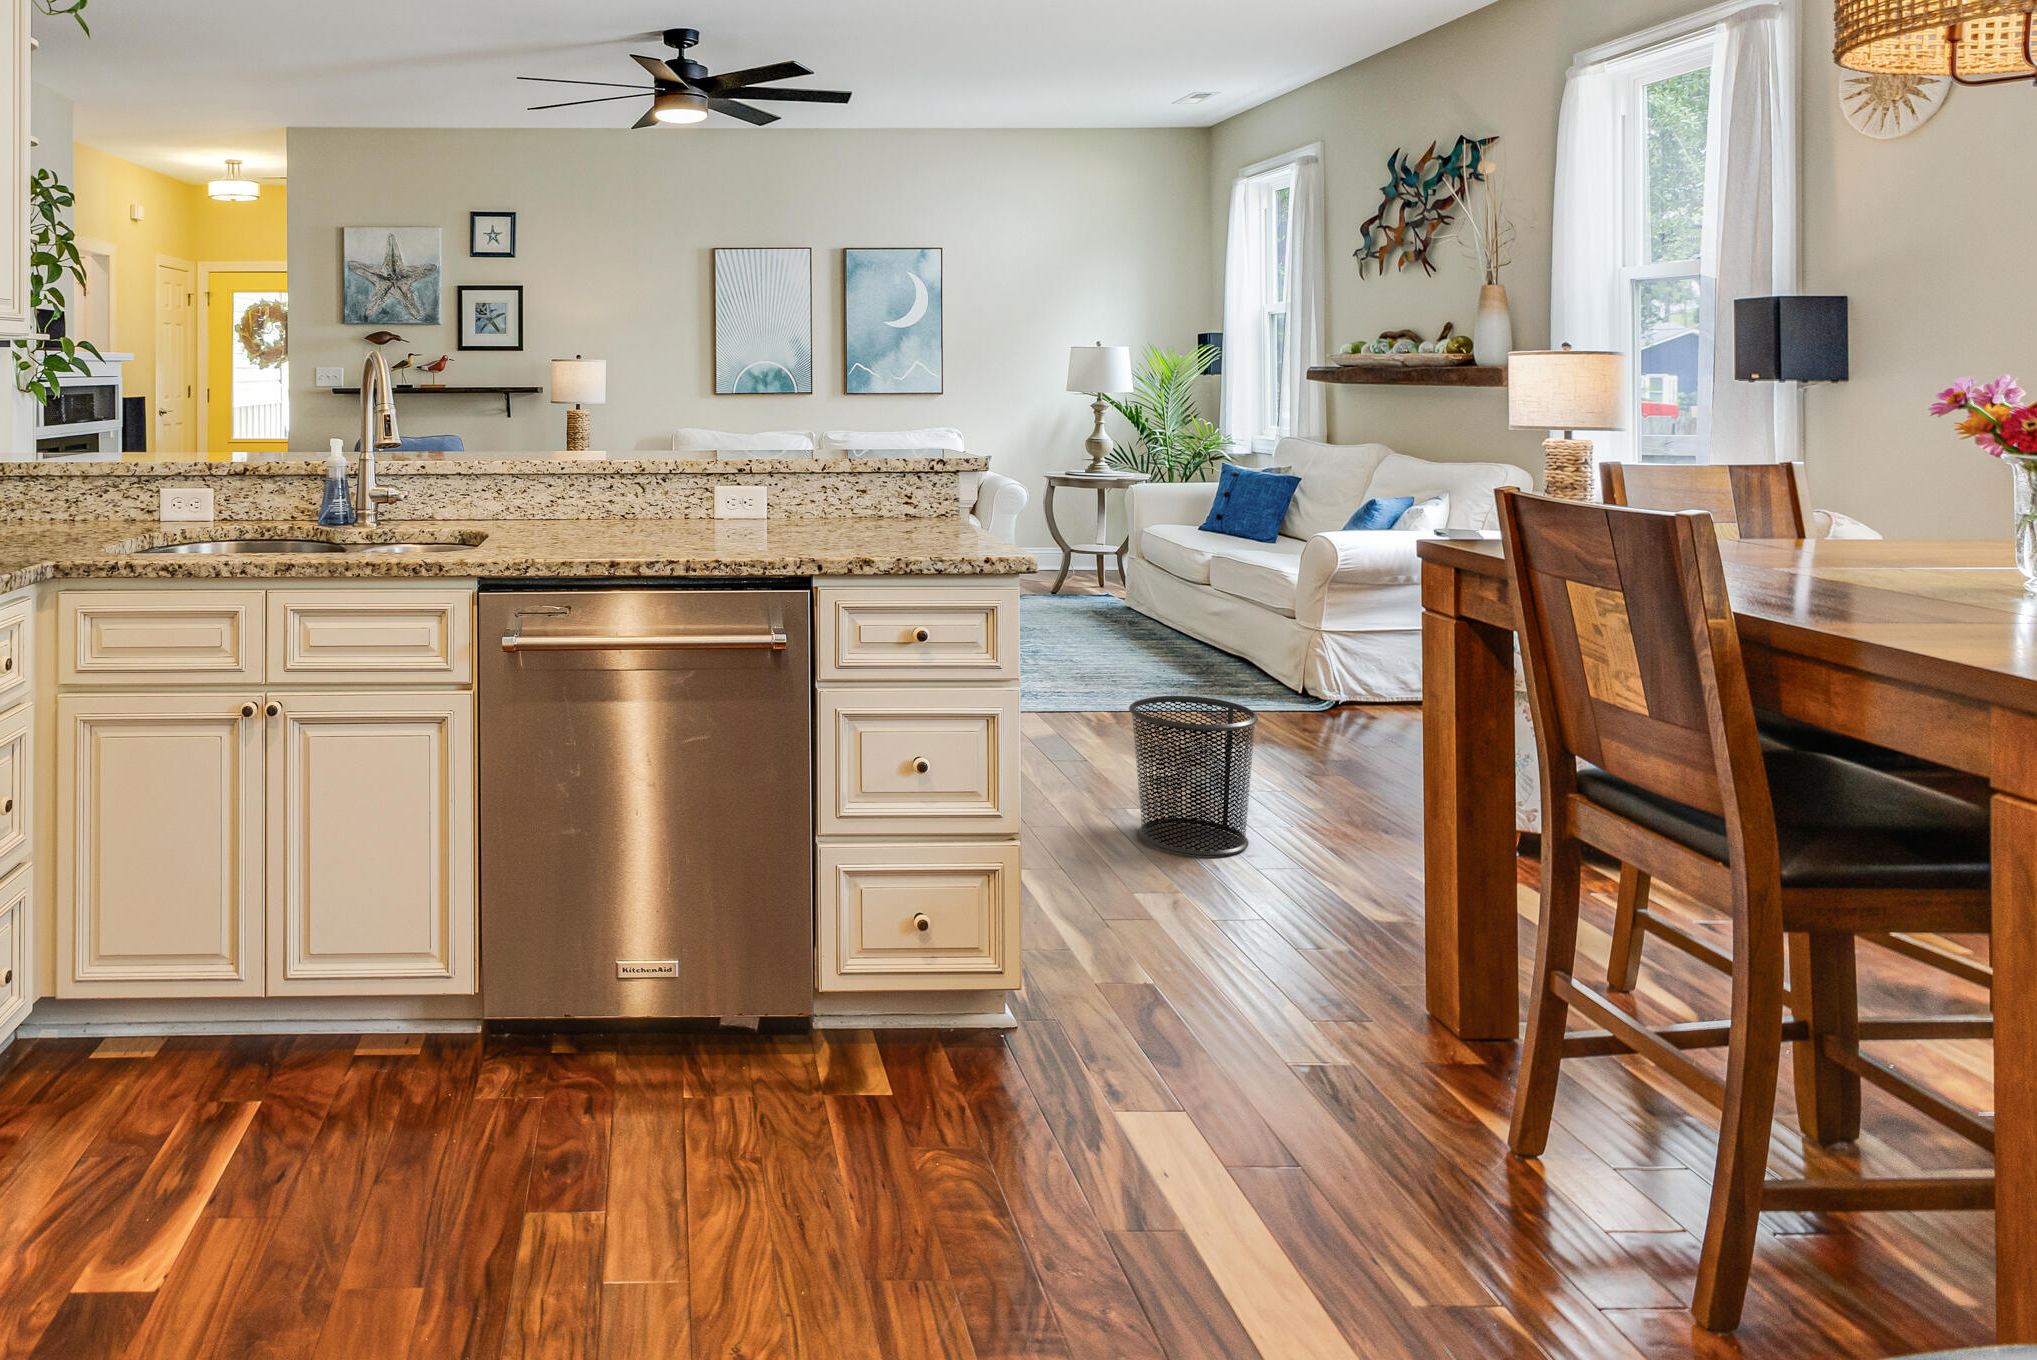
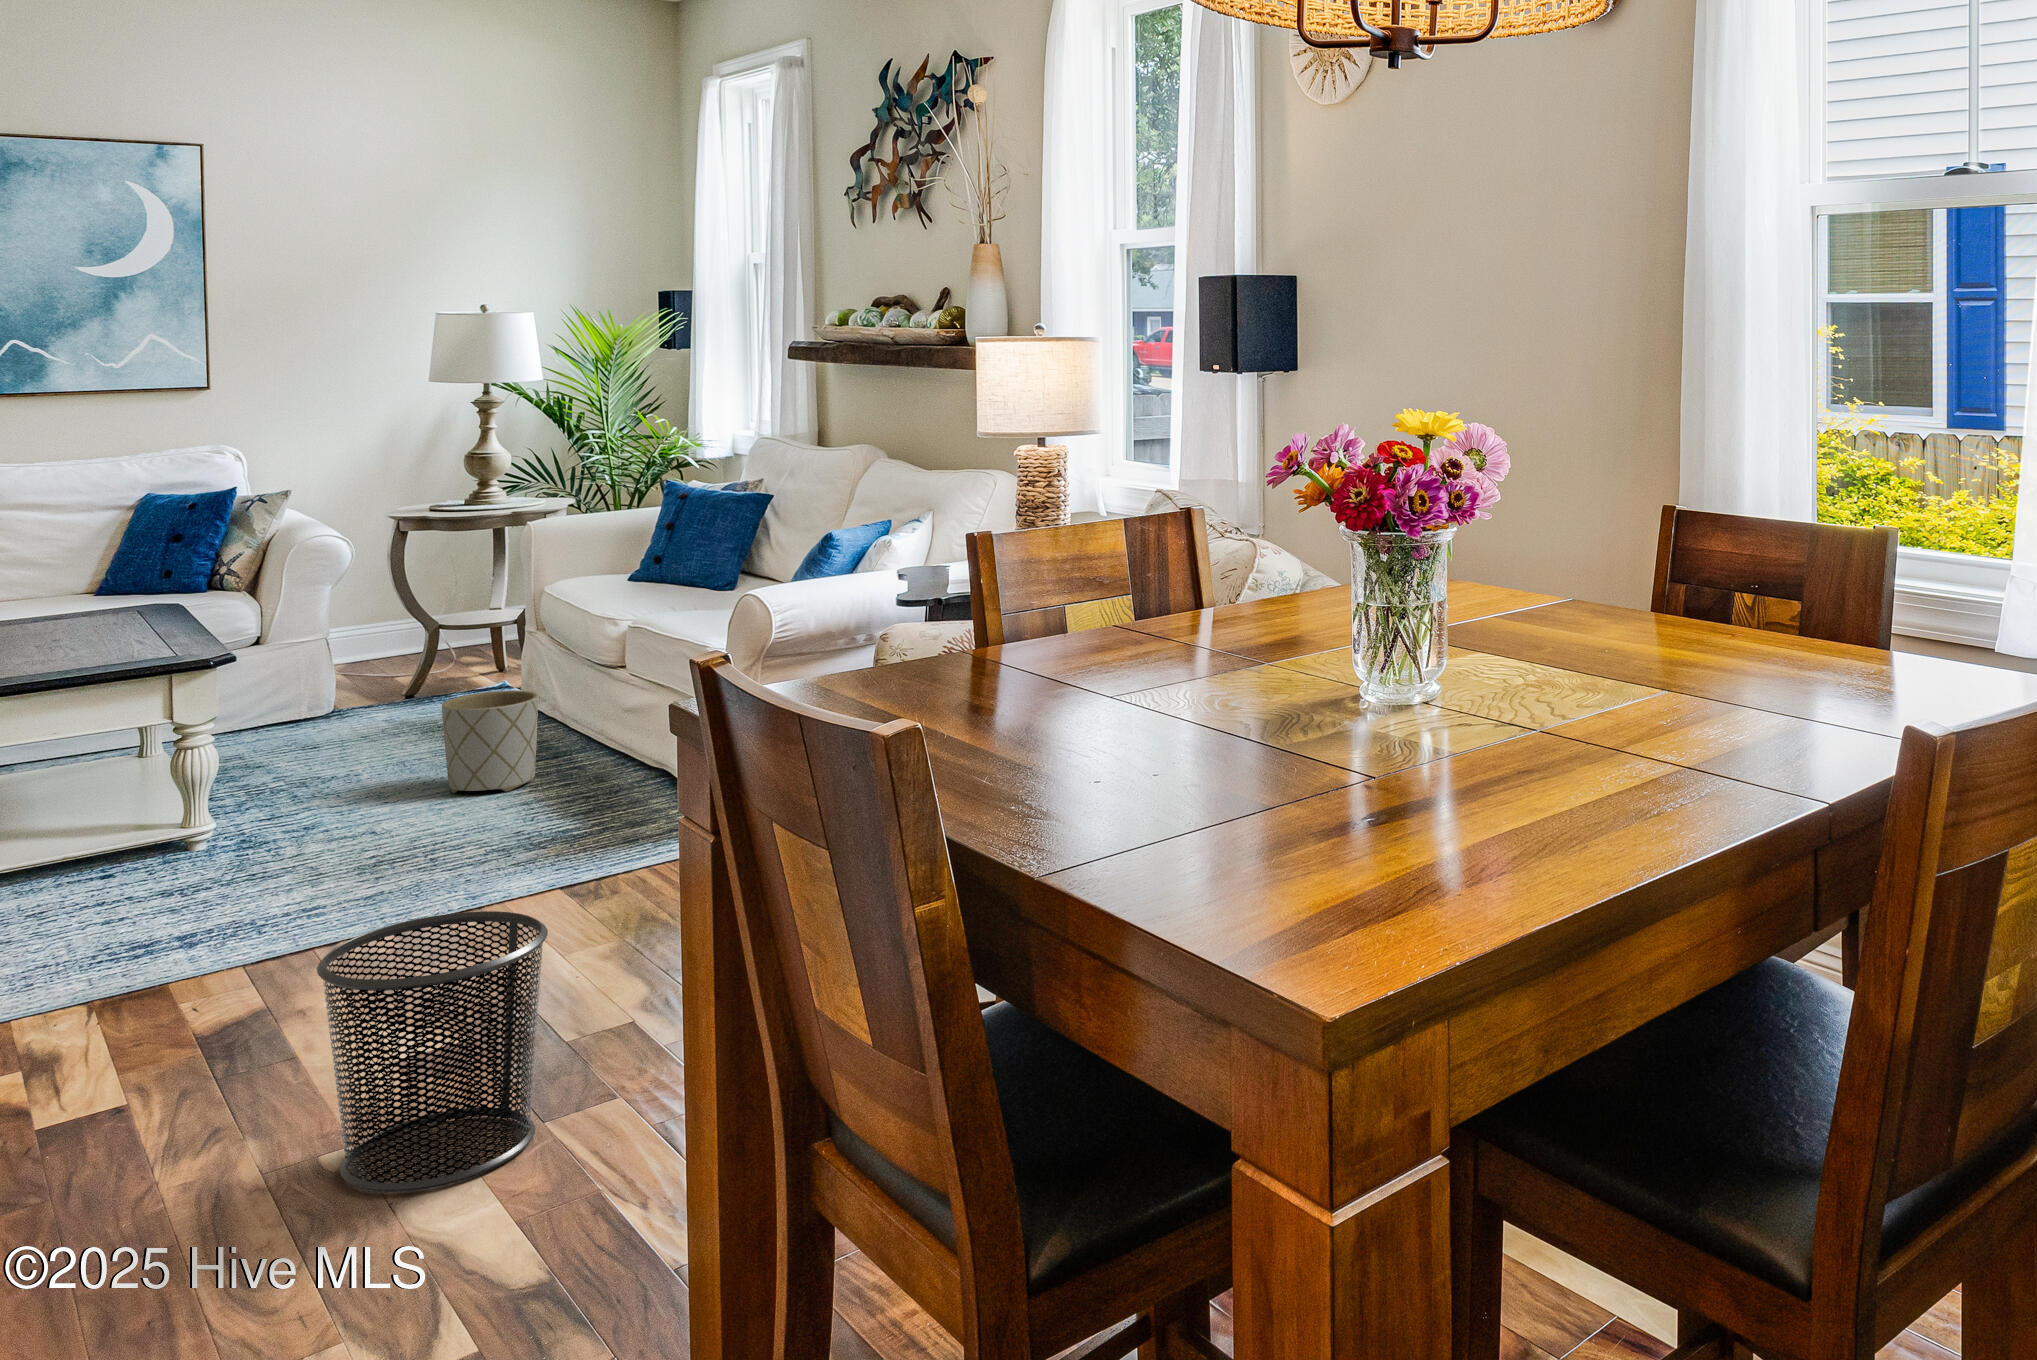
planter: none [1103,589,1160,655] -> present [442,691,538,793]

